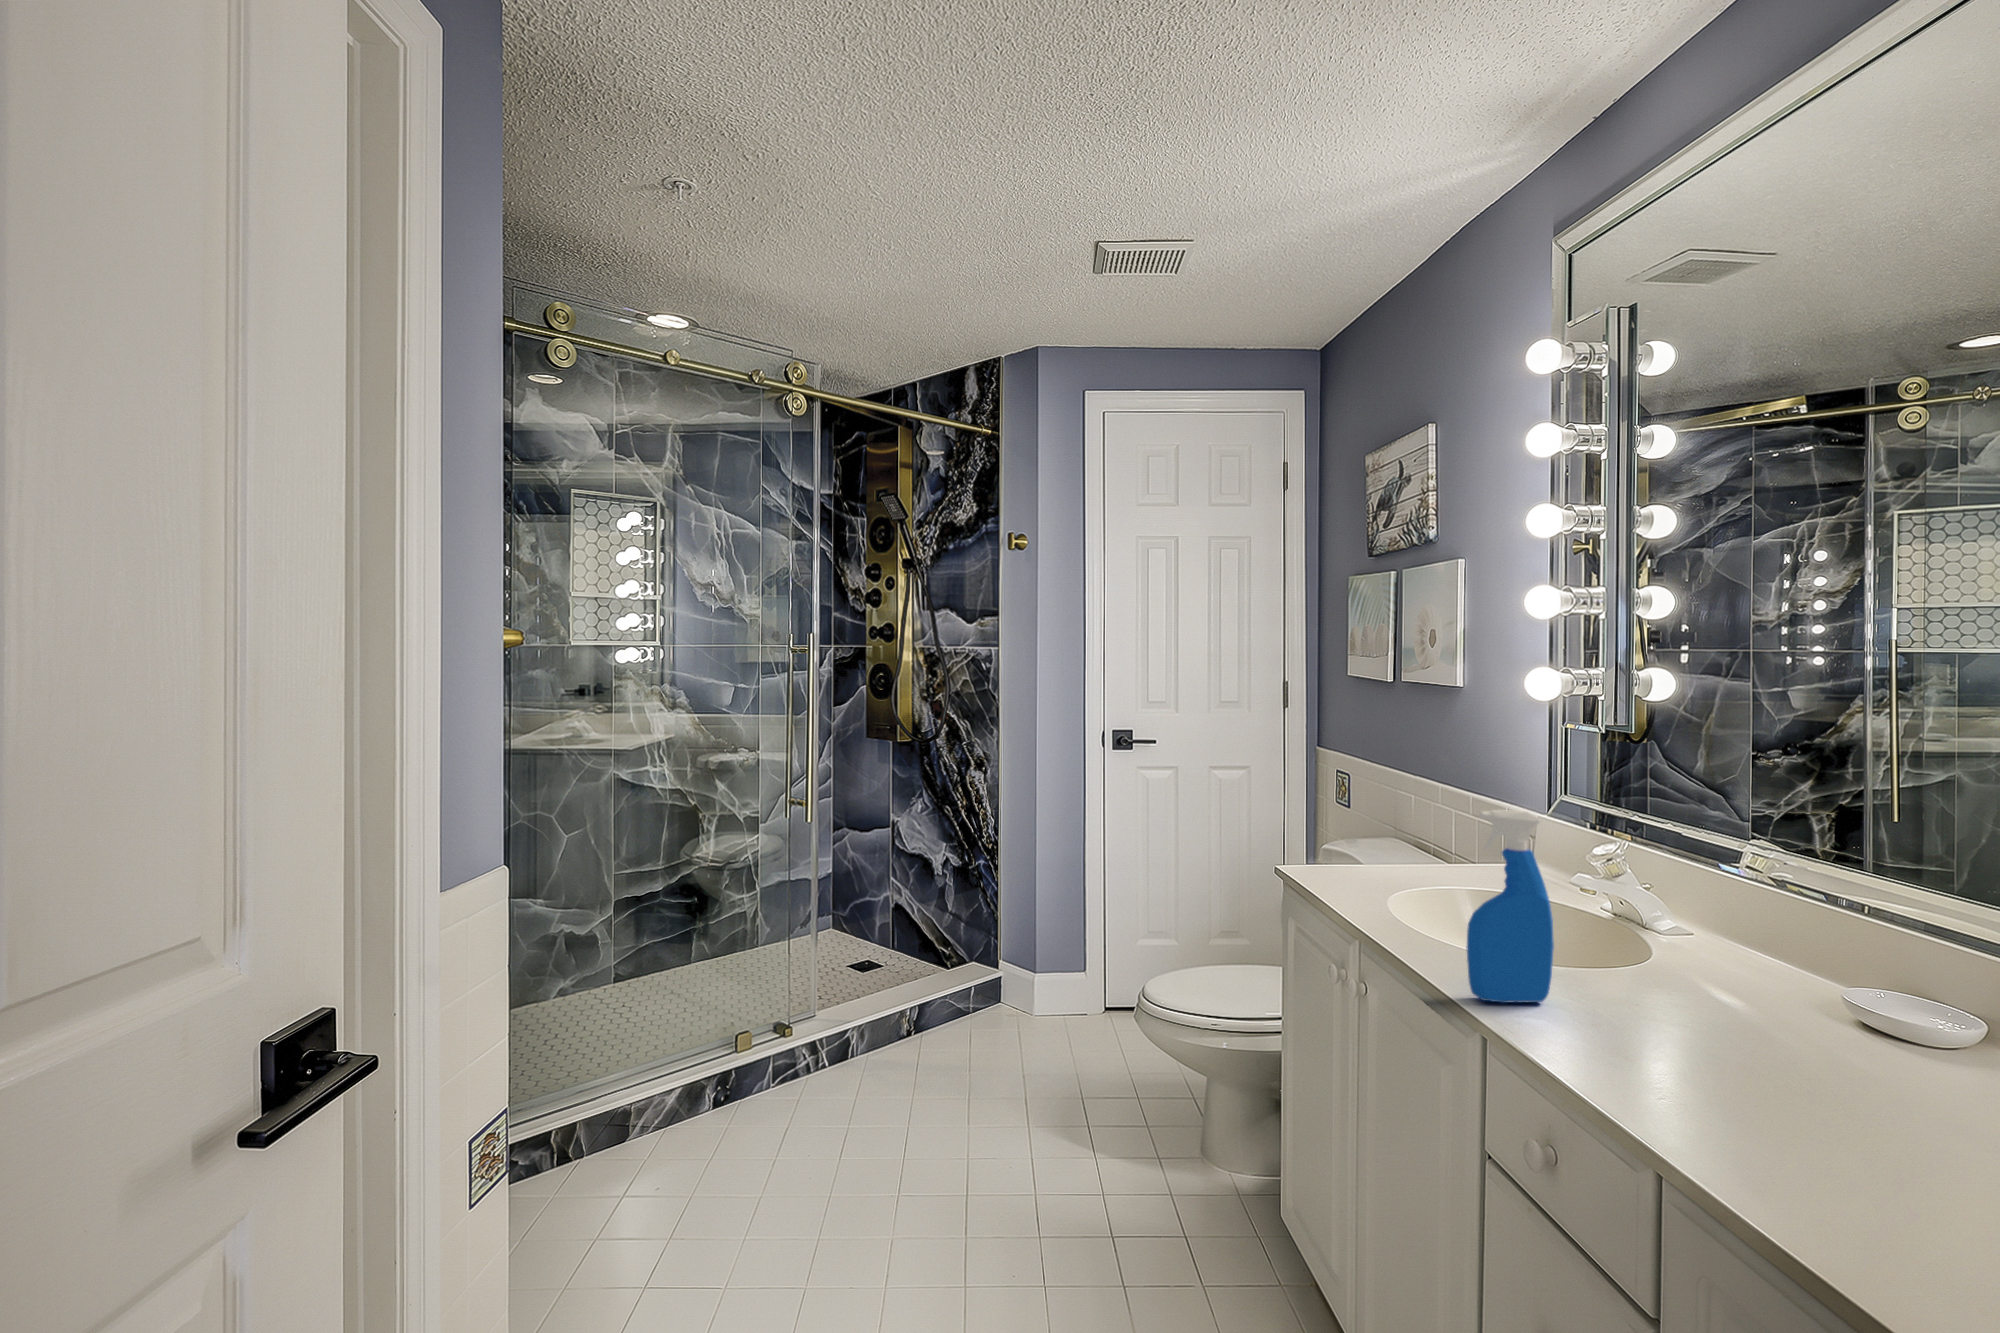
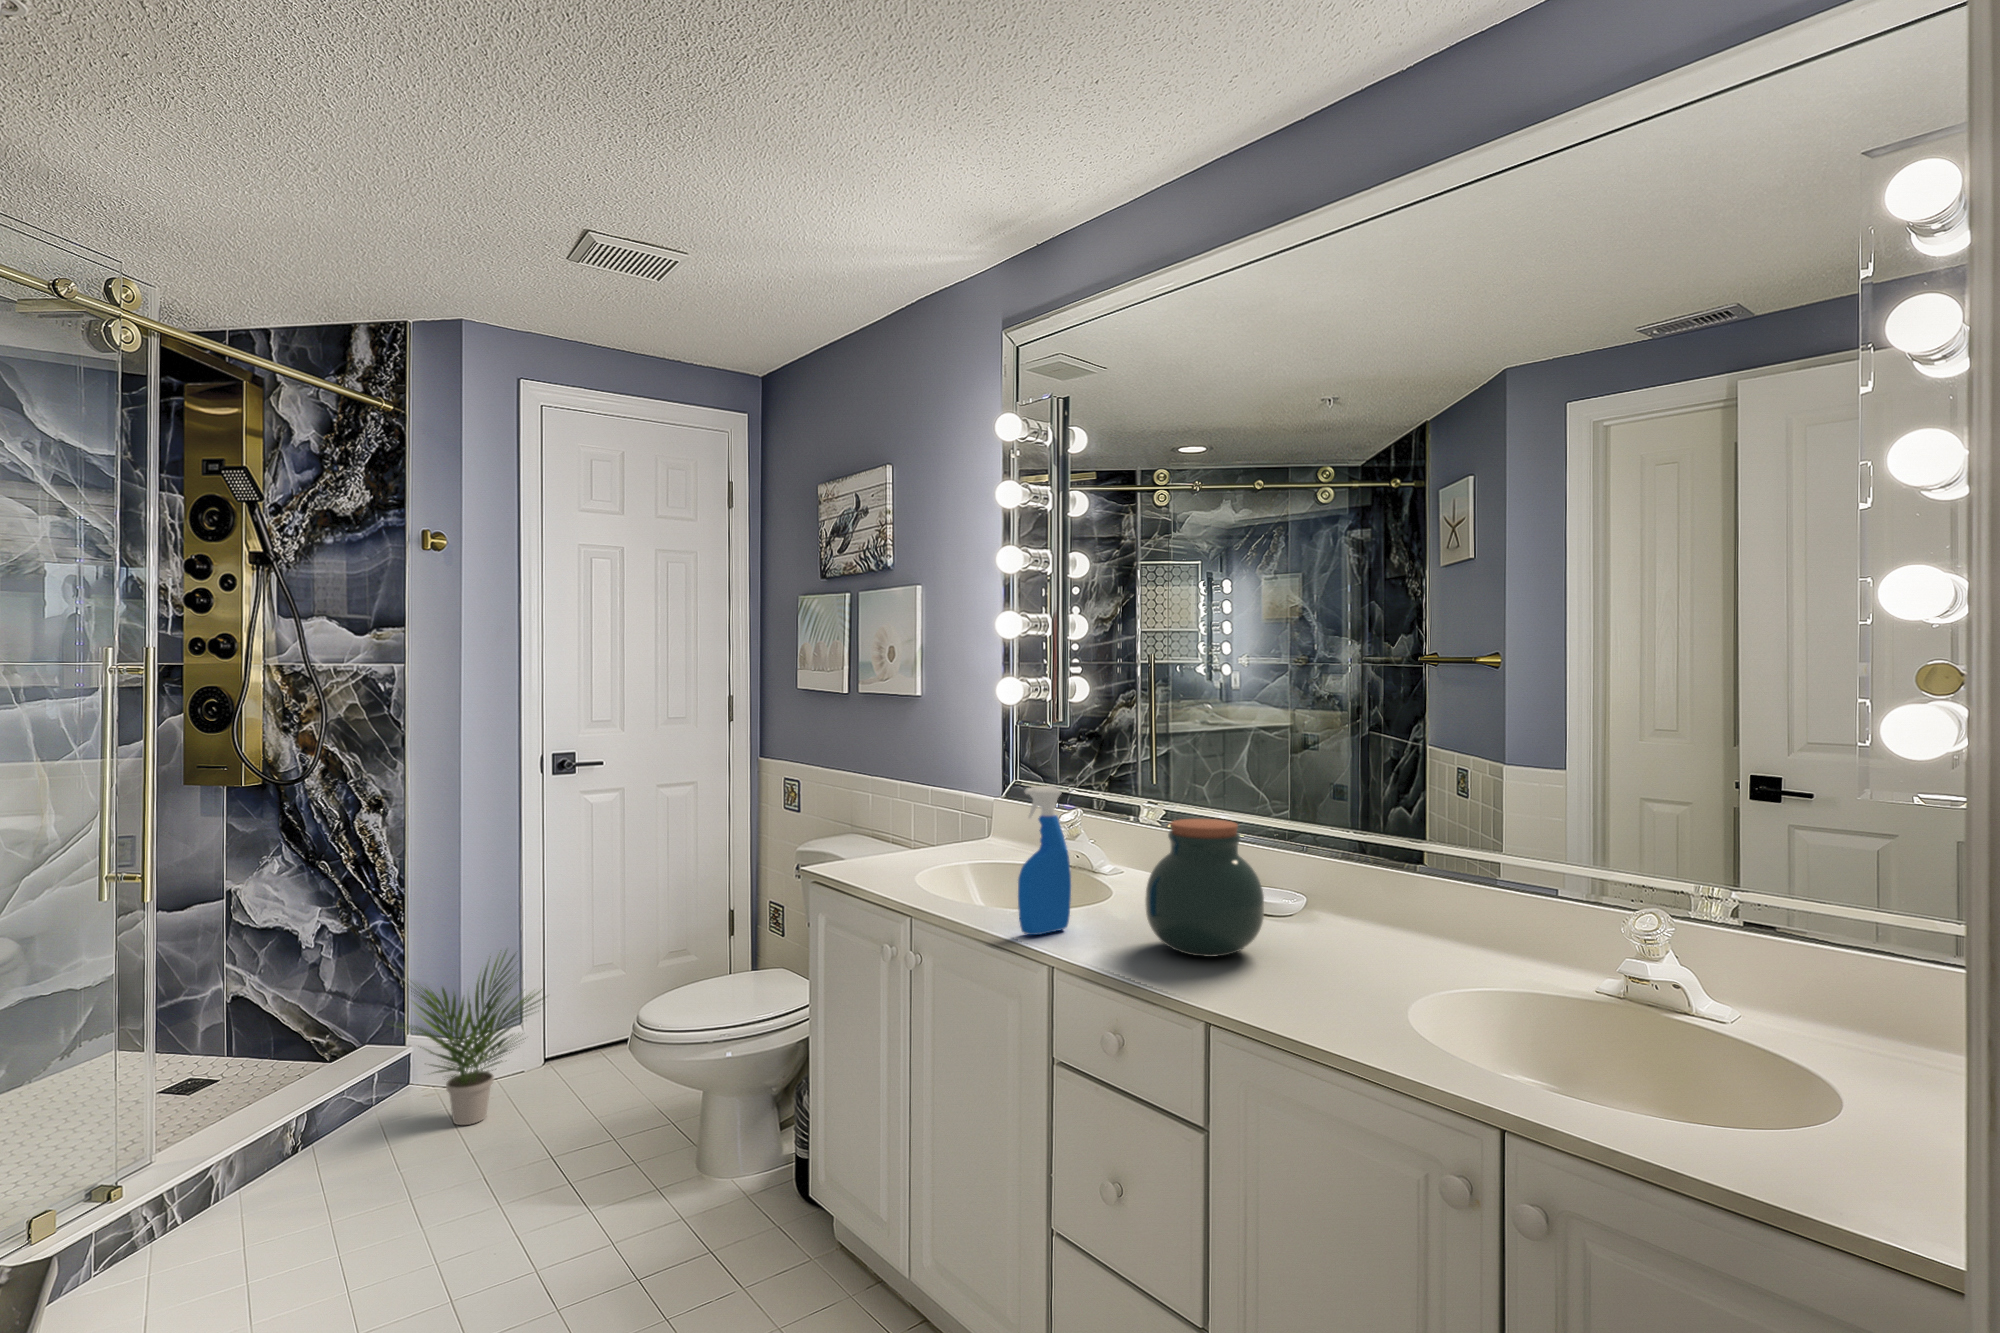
jar: none [1651,881,1874,1100] -> present [1145,819,1264,957]
potted plant: none [966,900,1097,1048] -> present [398,952,543,1125]

